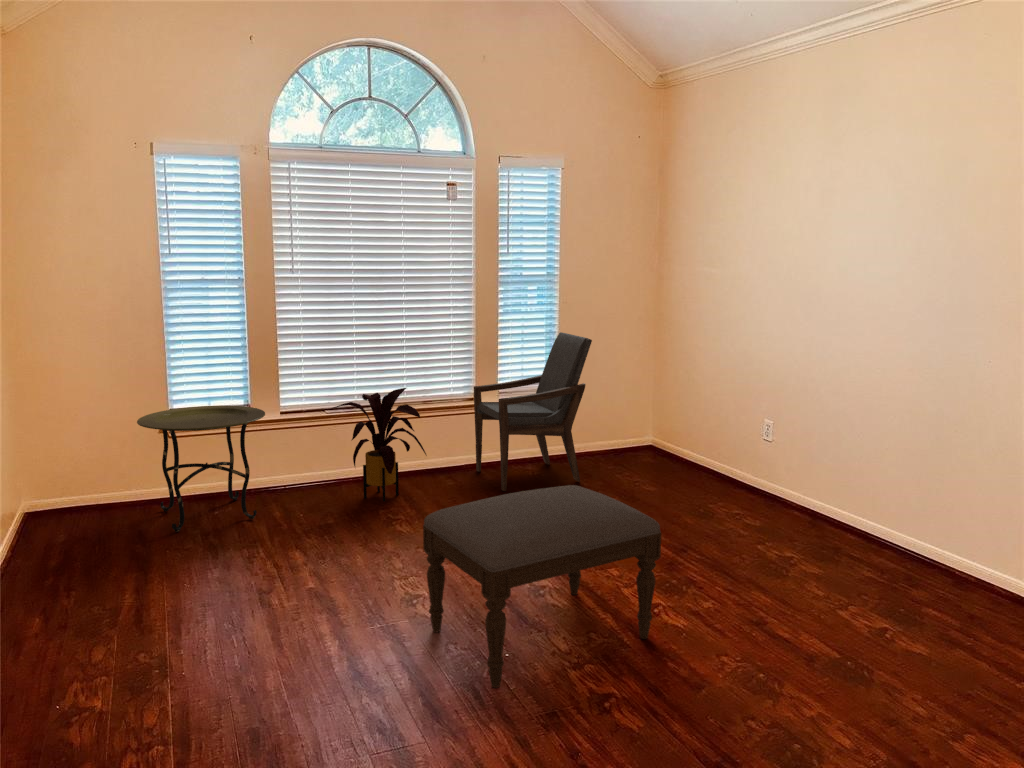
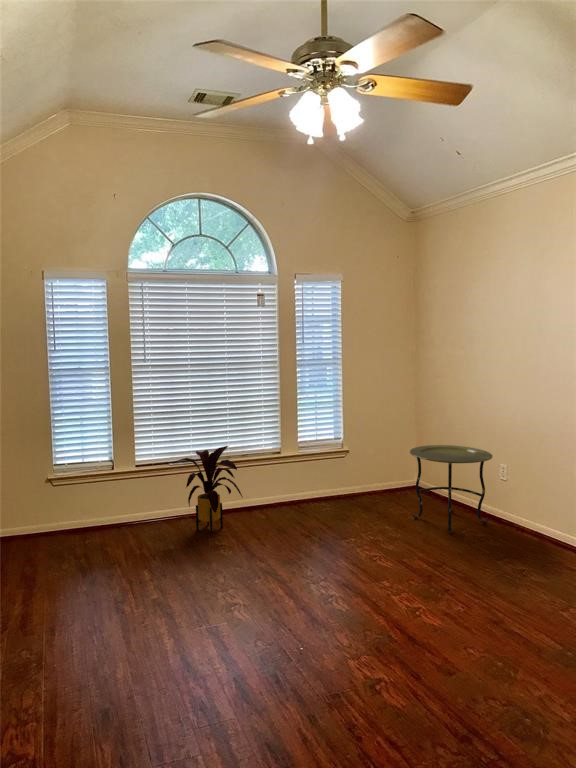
armchair: present [474,332,592,491] -> none [279,401,367,524]
side table: present [137,406,265,532] -> present [410,445,493,533]
ottoman: present [423,485,661,688] -> none [230,529,421,708]

